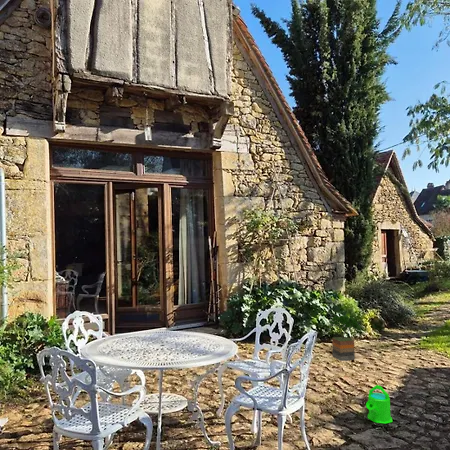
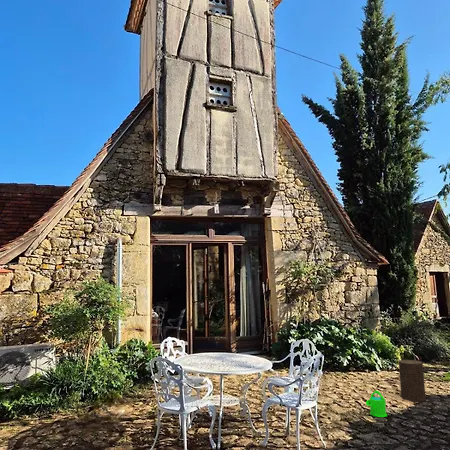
potted tree: present [329,316,361,361] -> none [356,346,383,383]
stool: none [390,334,424,389] -> present [399,360,426,402]

